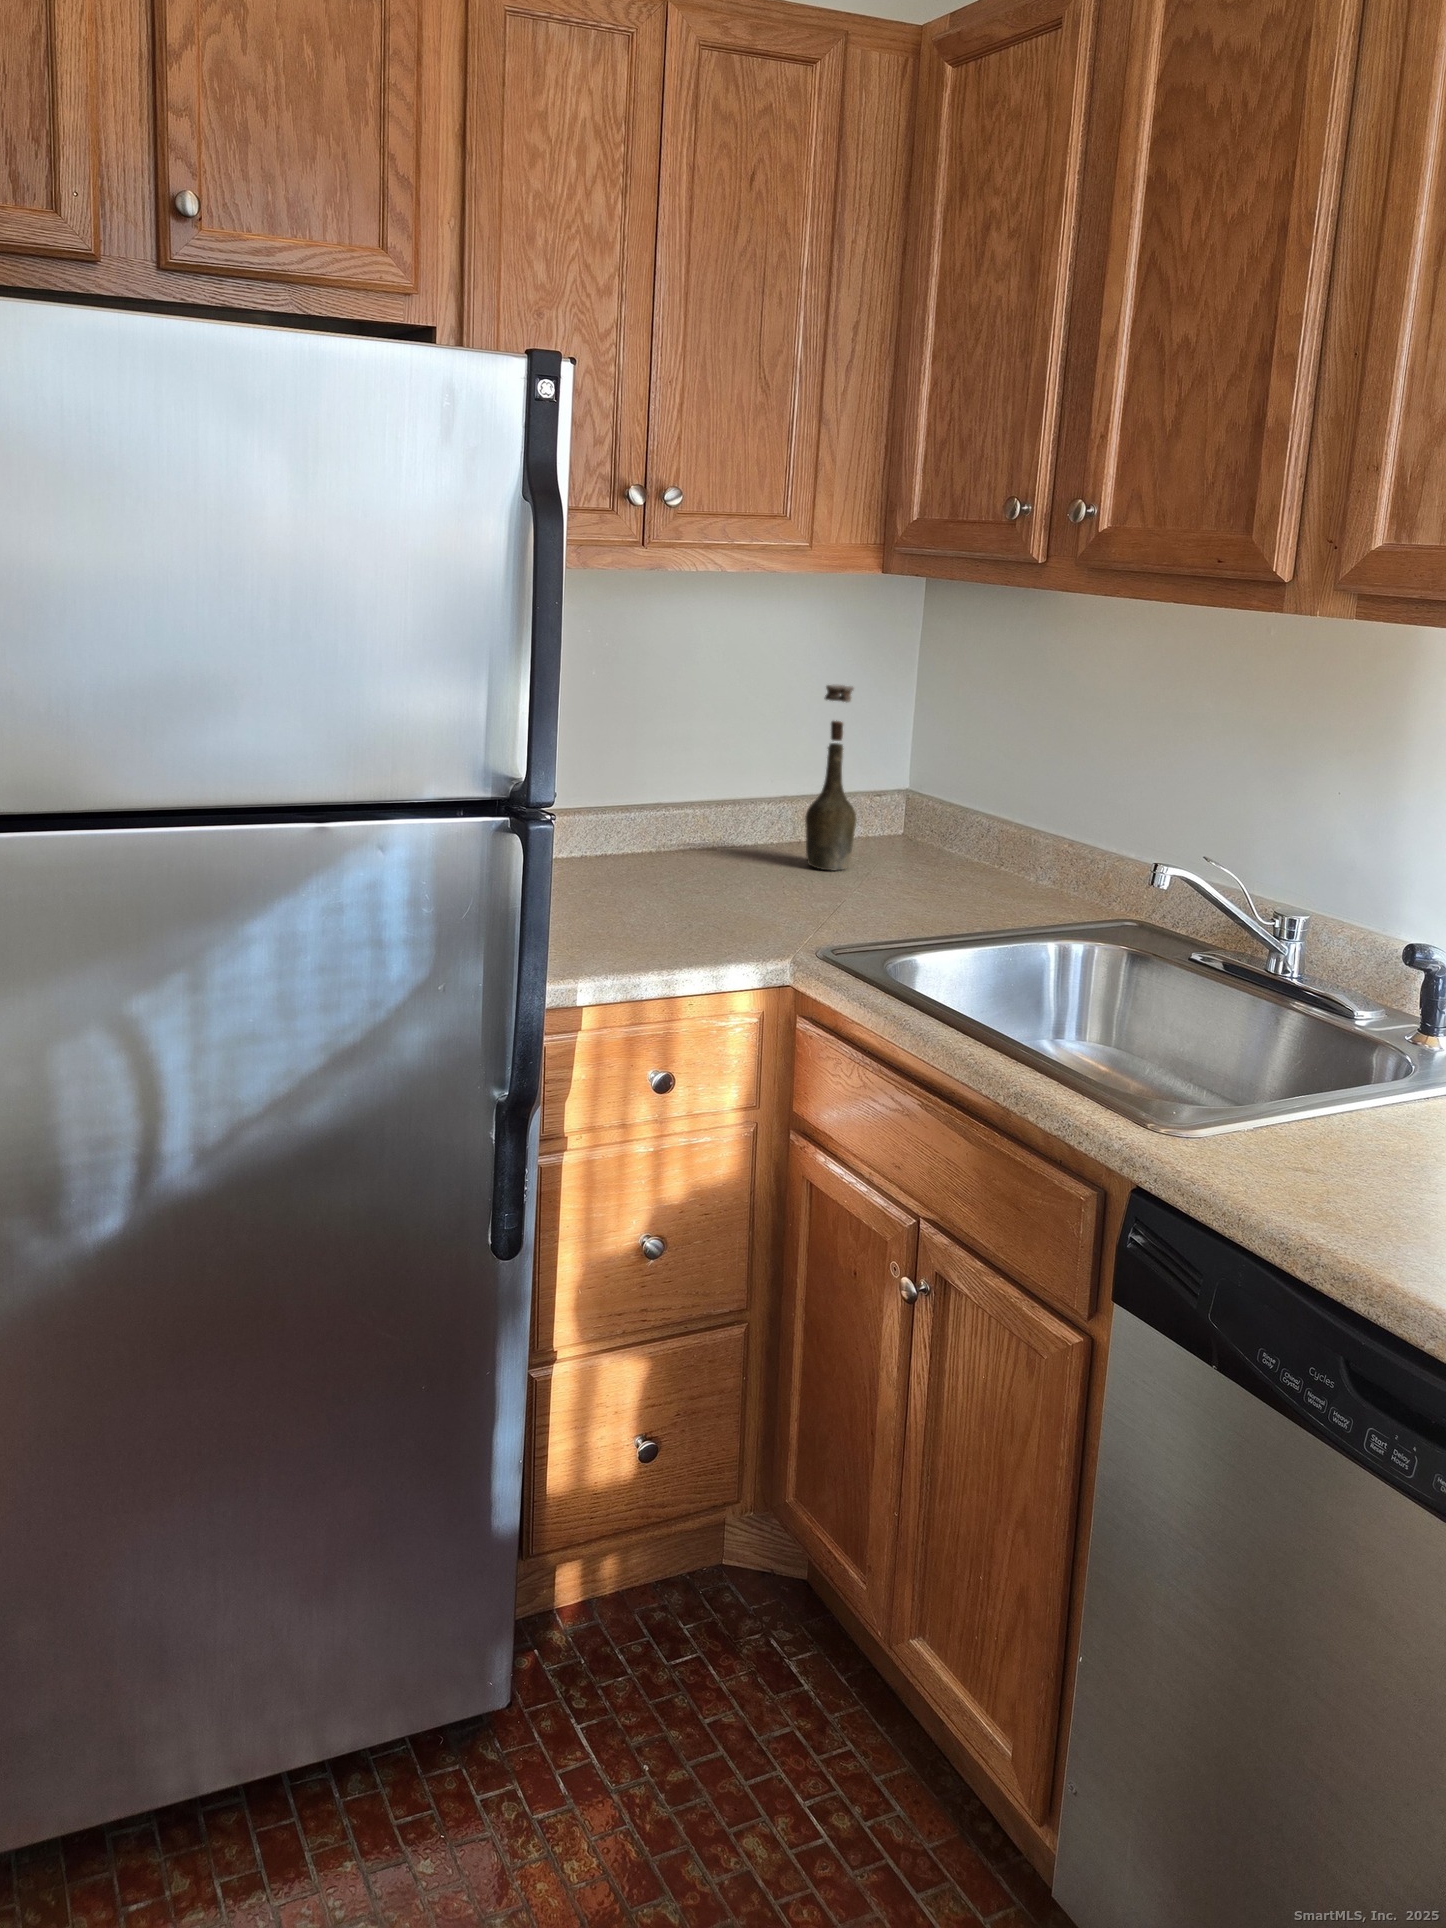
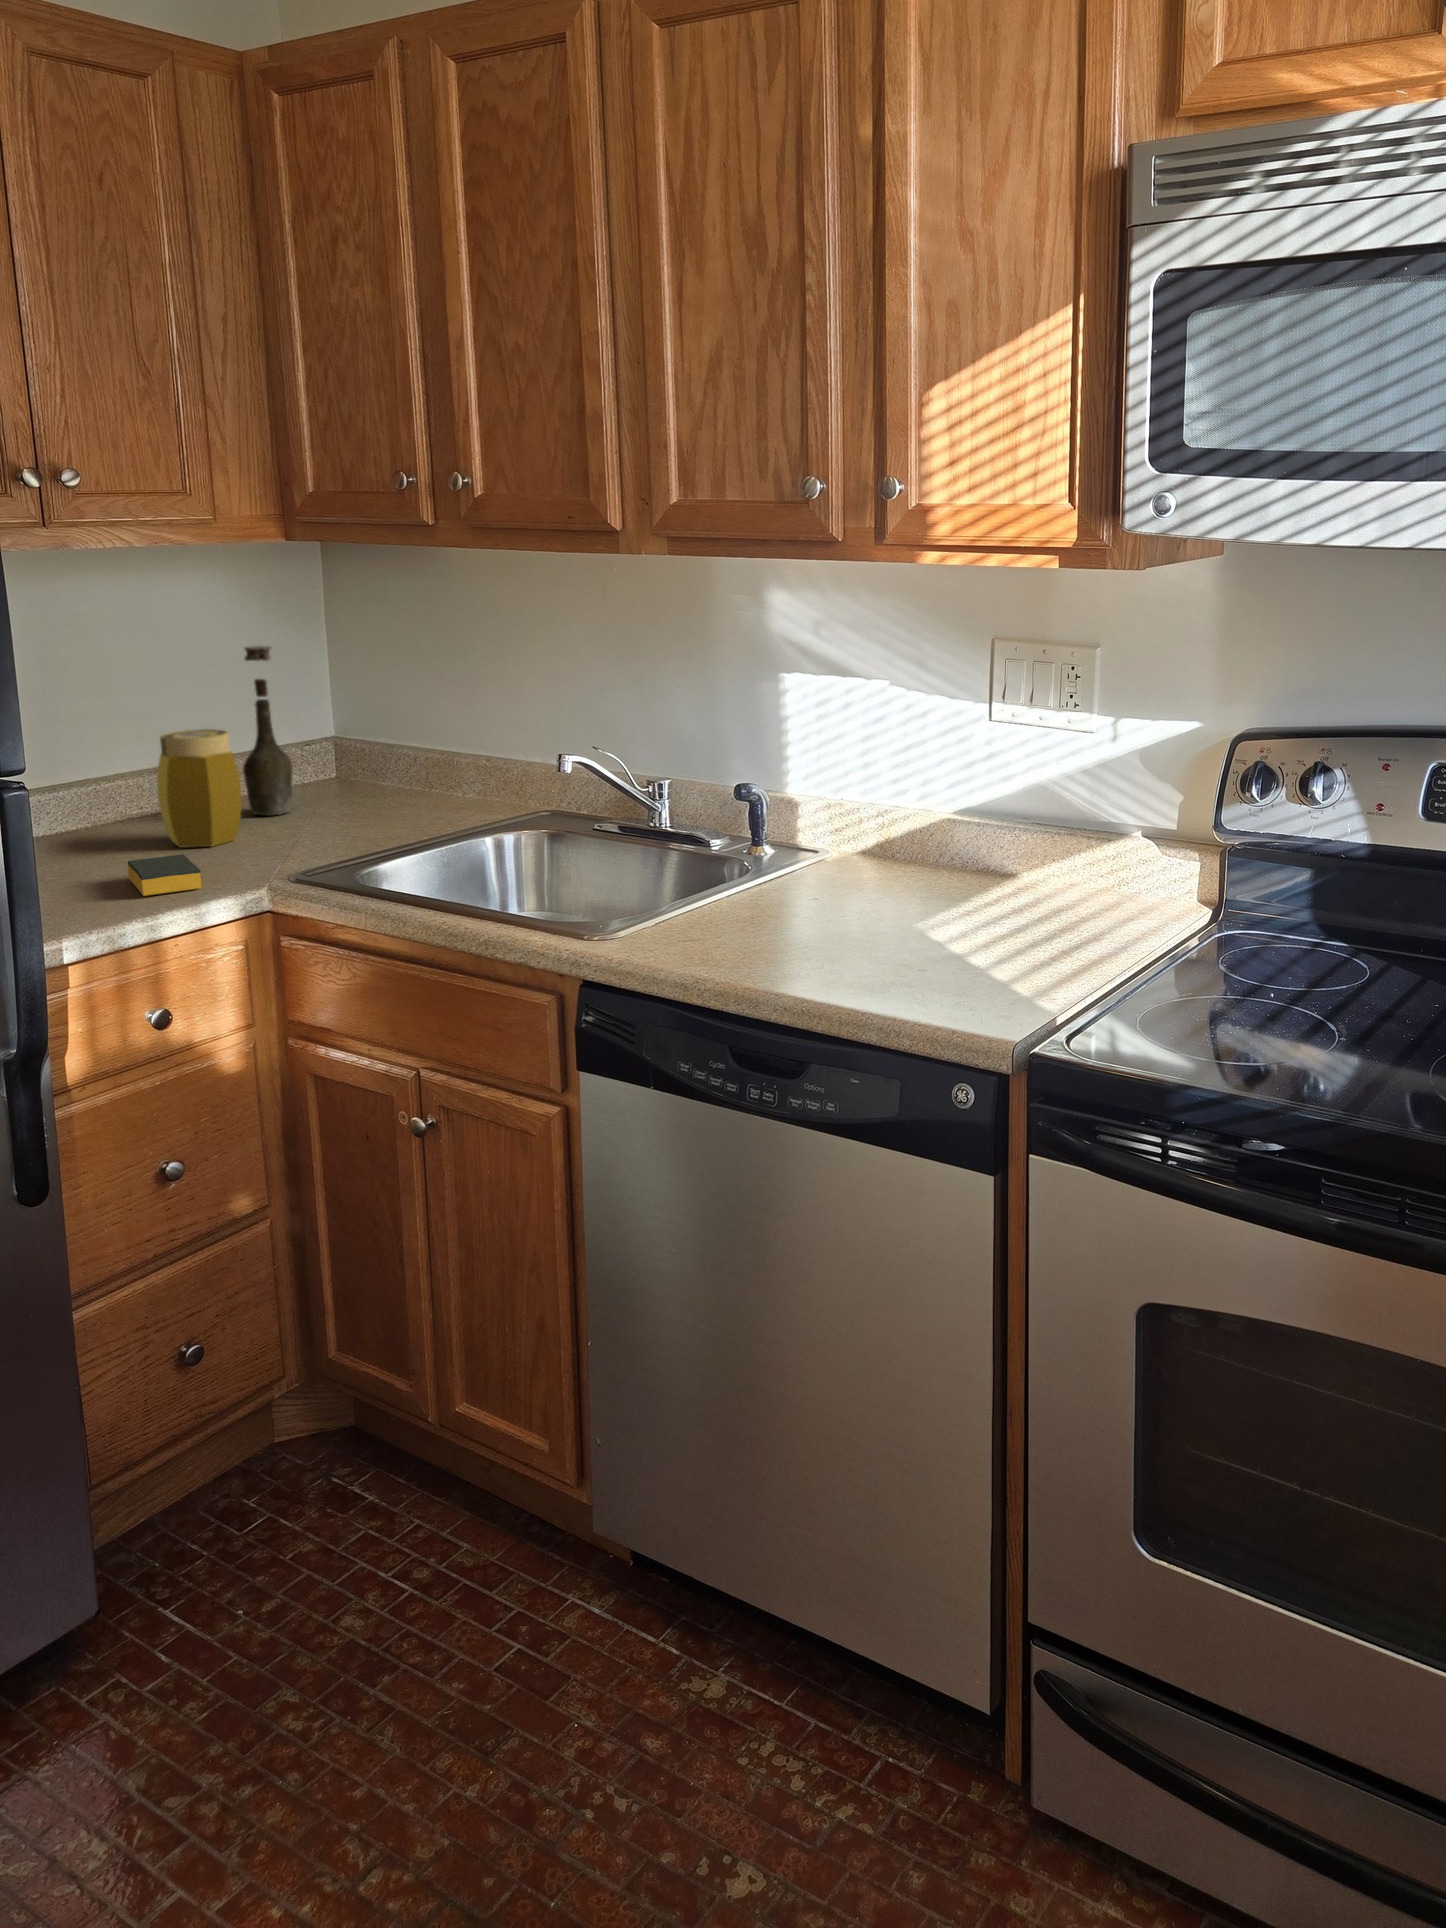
jar: none [712,767,794,896] -> present [157,729,242,848]
sponge: none [662,901,728,946] -> present [128,854,201,896]

